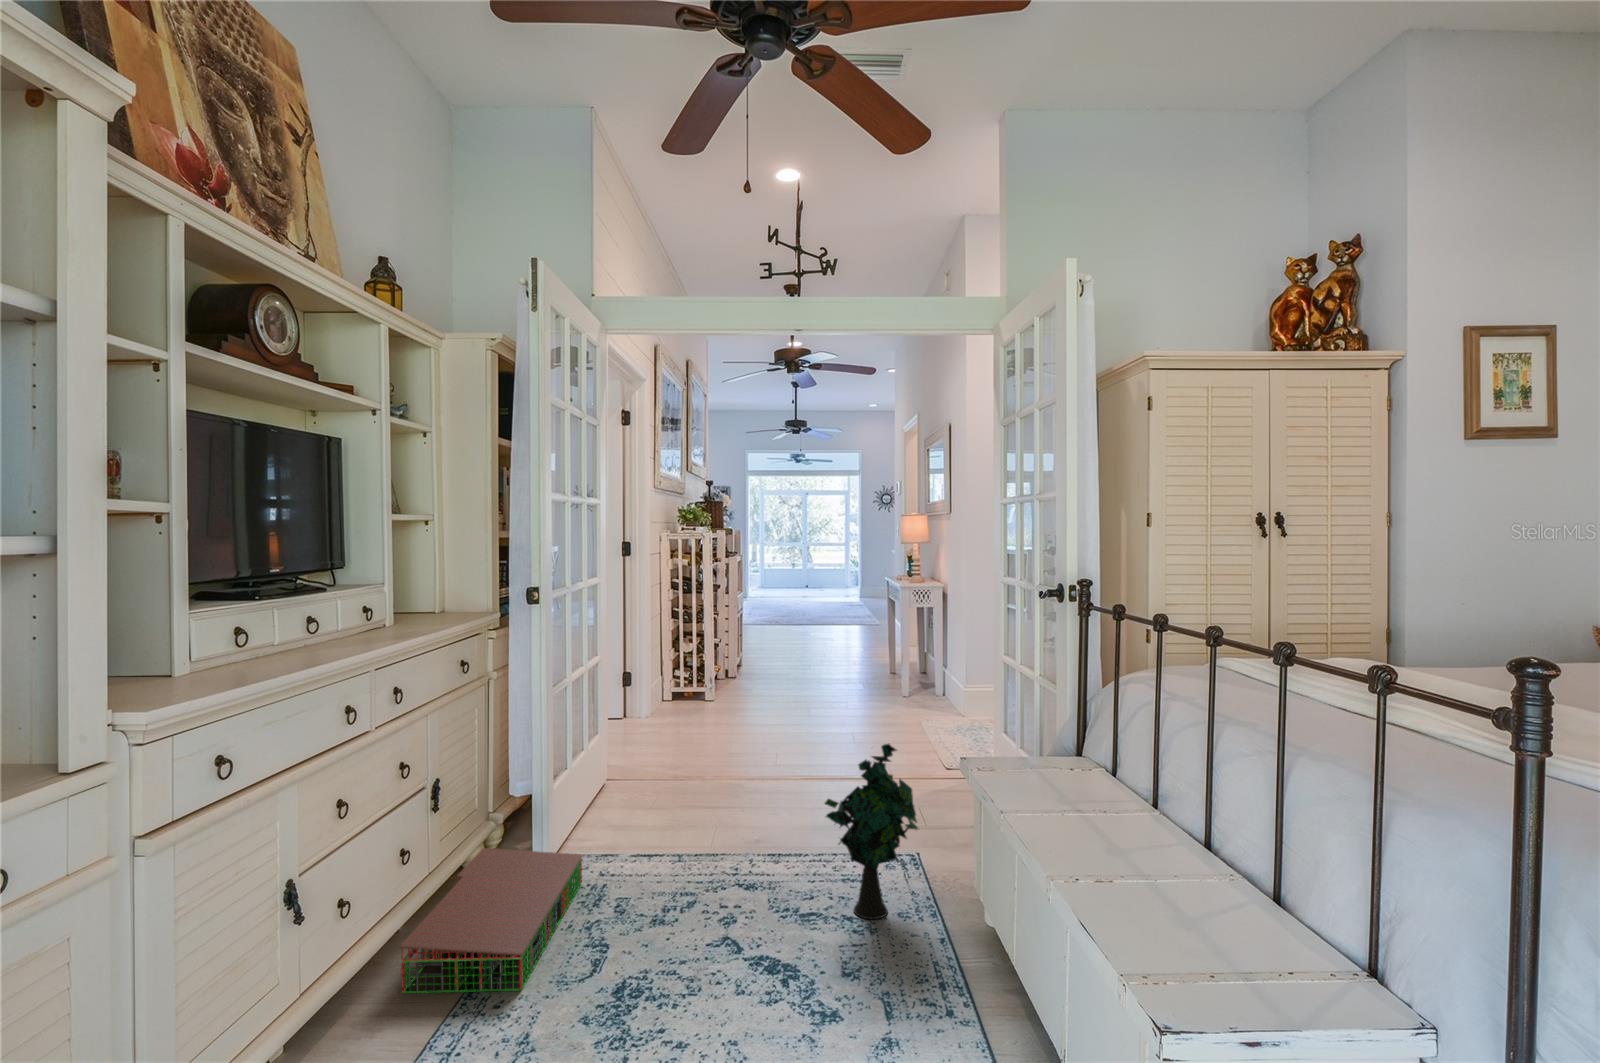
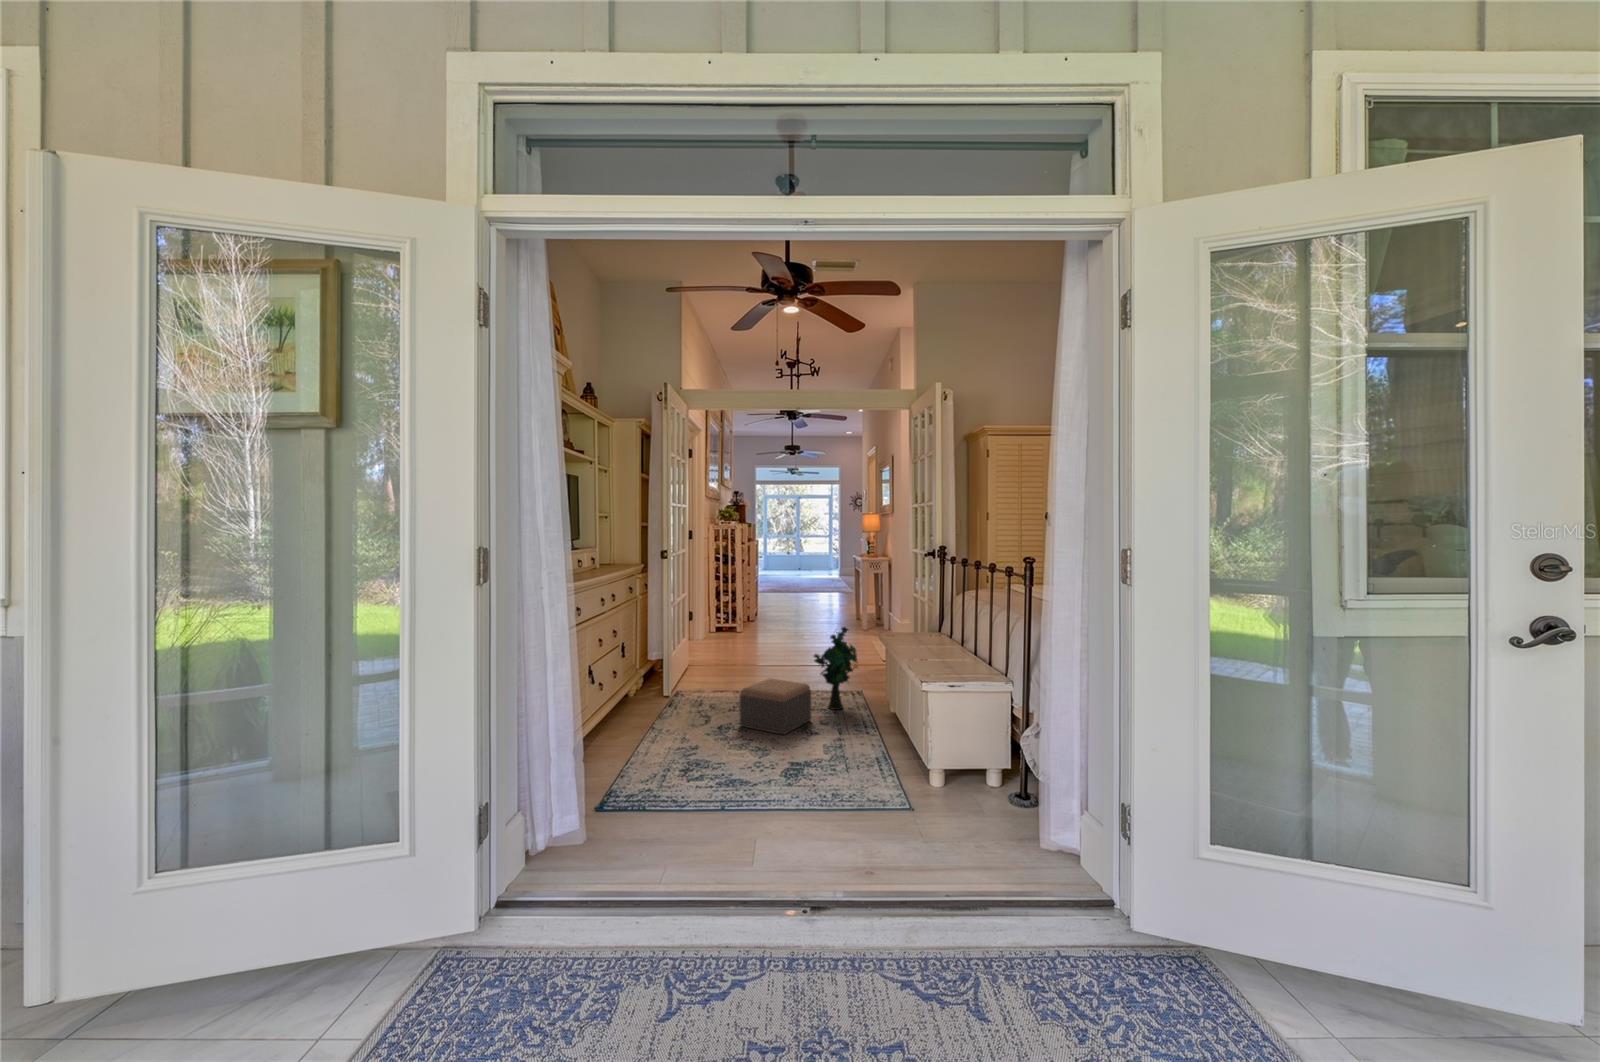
storage bin: present [399,848,582,993] -> none [623,681,692,728]
footstool: none [661,860,821,1023] -> present [740,678,811,735]

